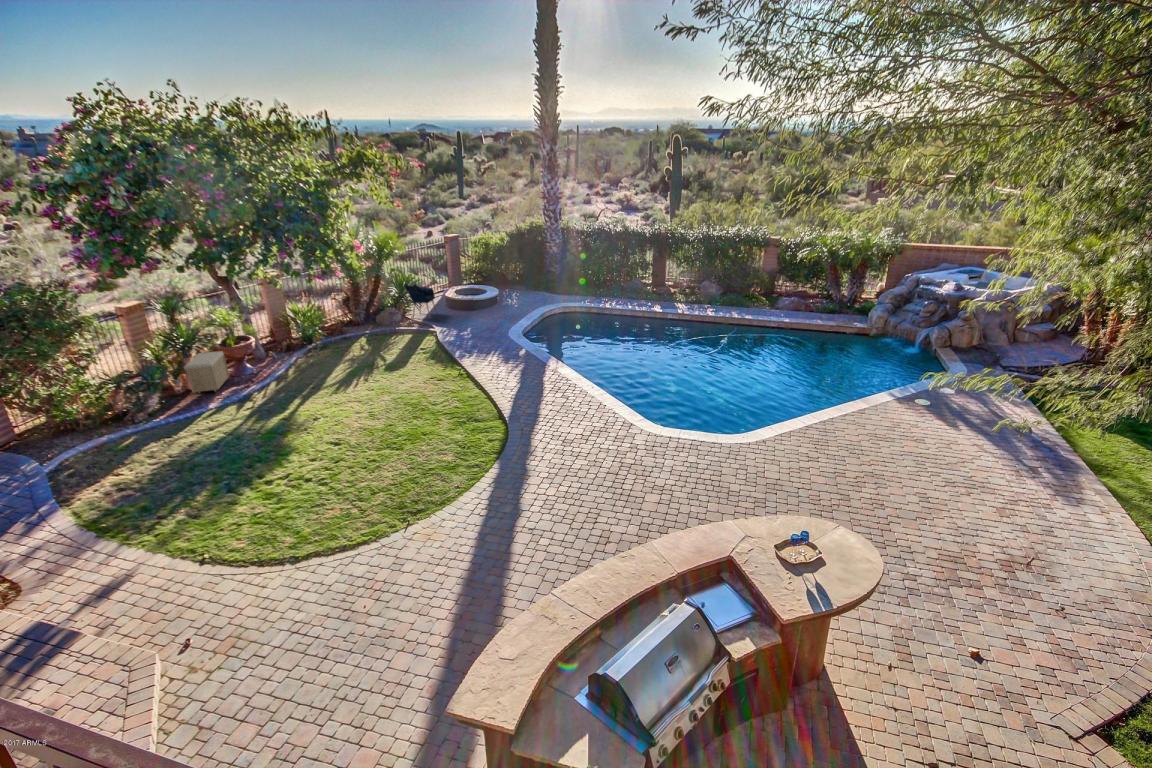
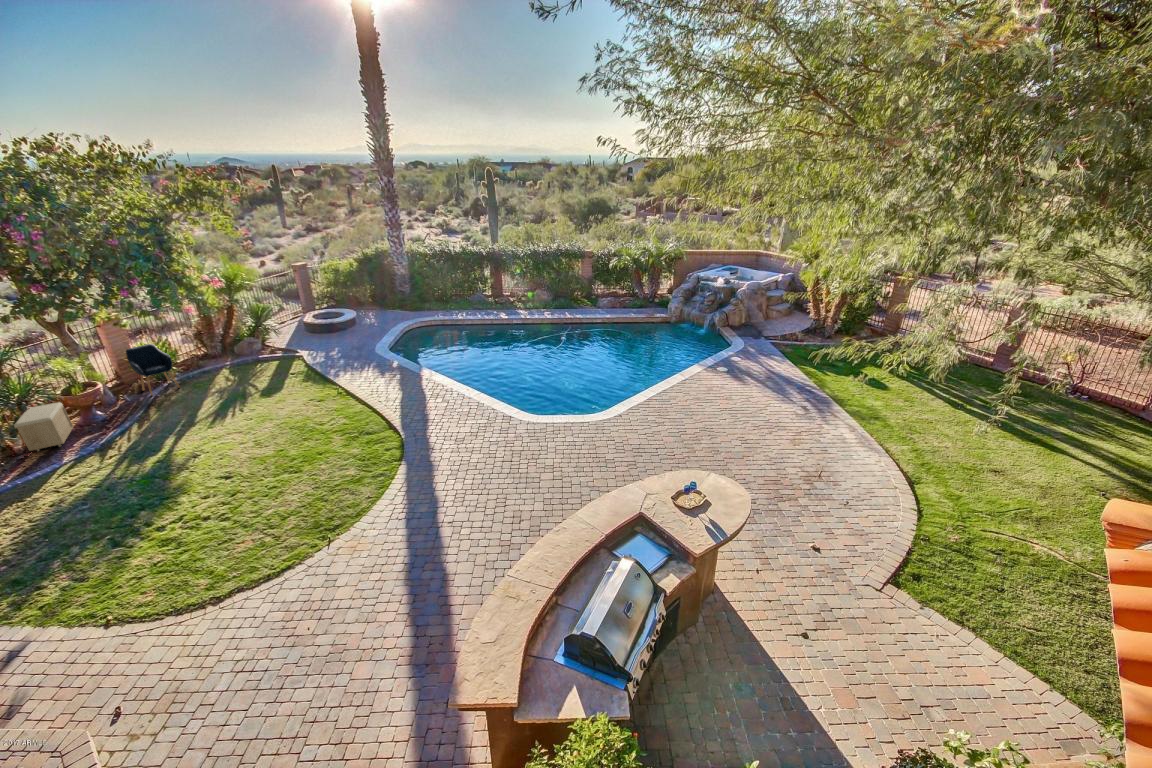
chair: present [405,284,437,318] -> present [126,344,180,396]

